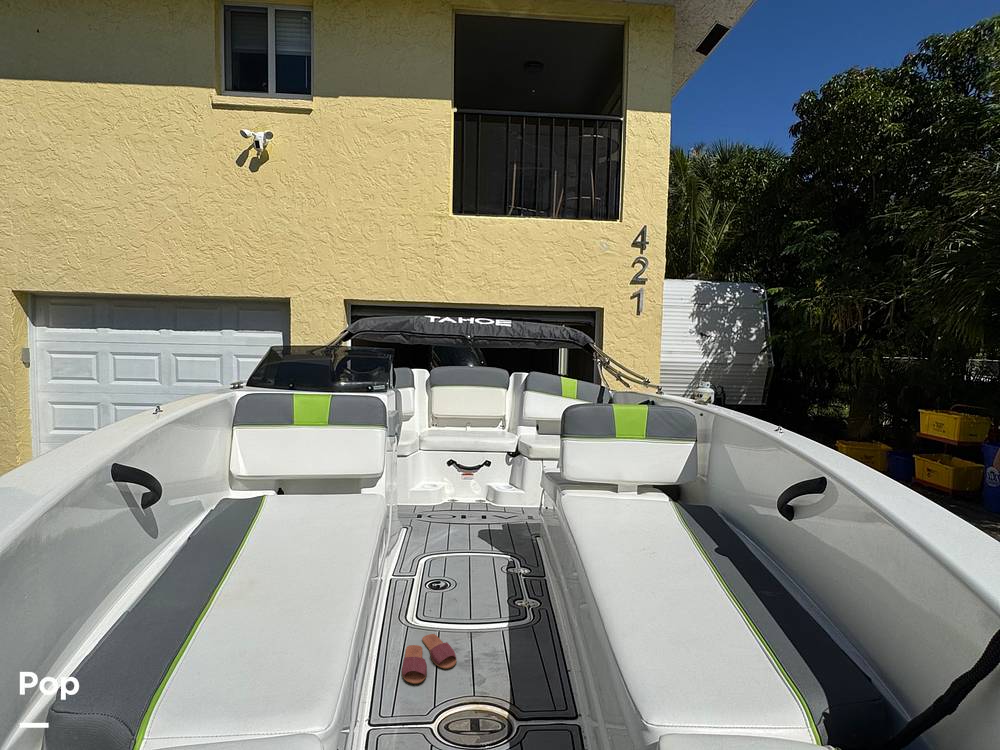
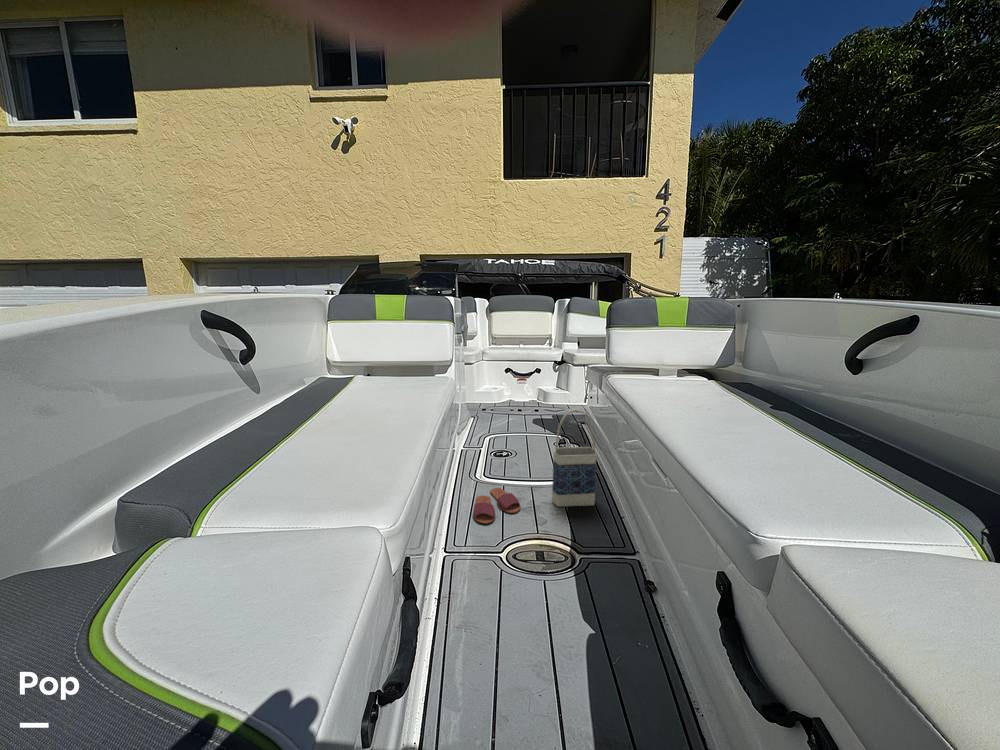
bag: none [493,548,543,659] -> present [552,410,597,506]

